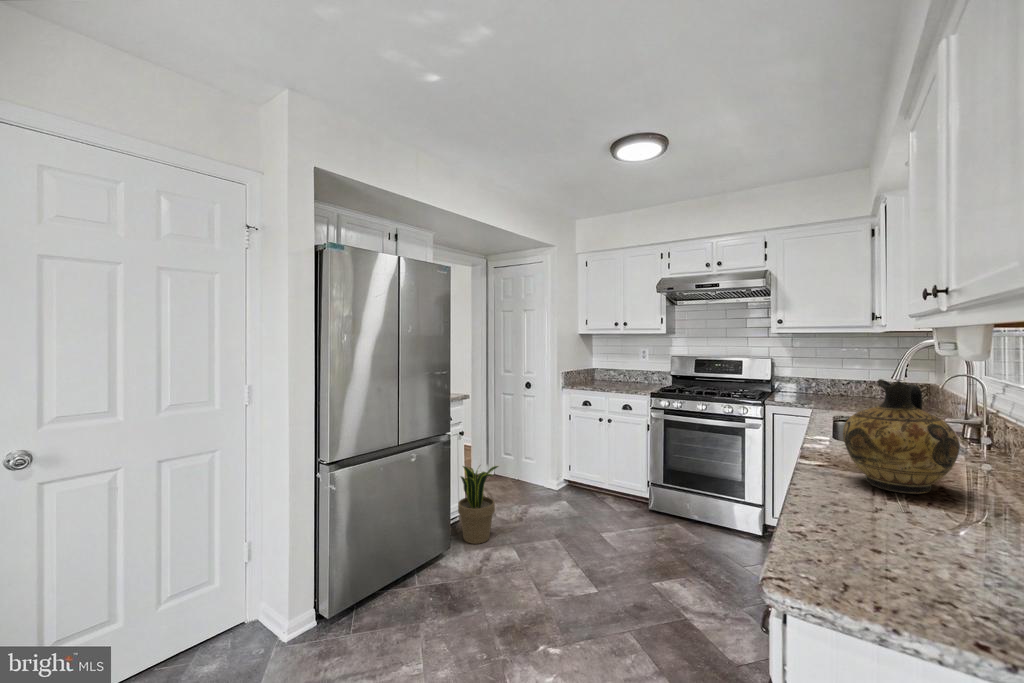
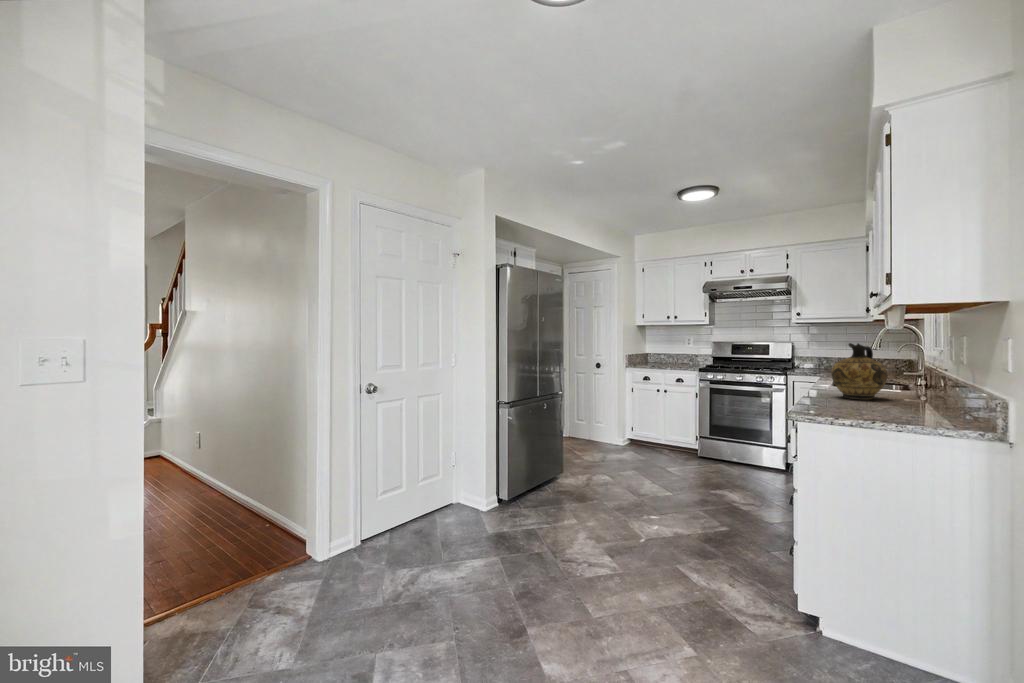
potted plant: present [458,466,498,544] -> none [564,417,594,473]

